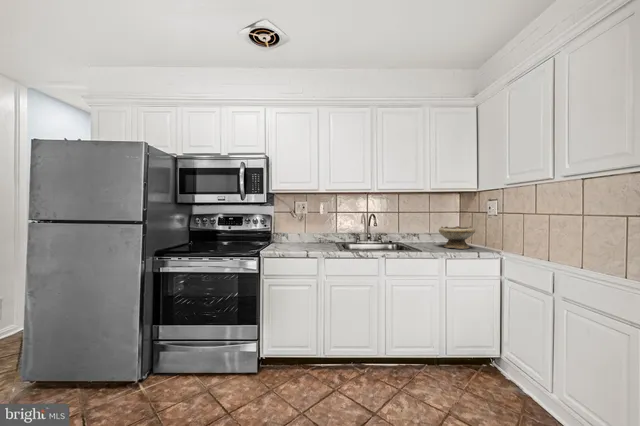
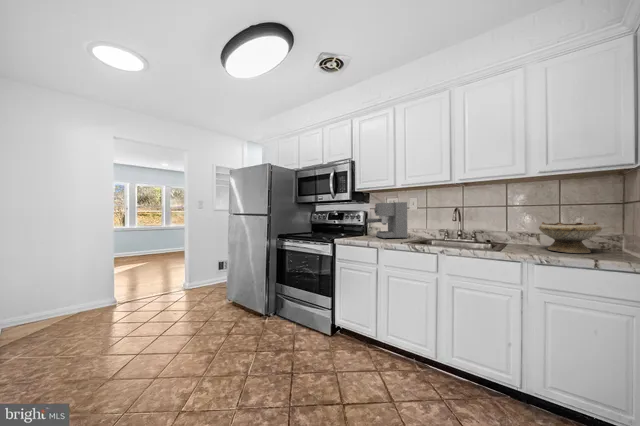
coffee maker: none [289,207,328,247] -> present [366,202,407,239]

